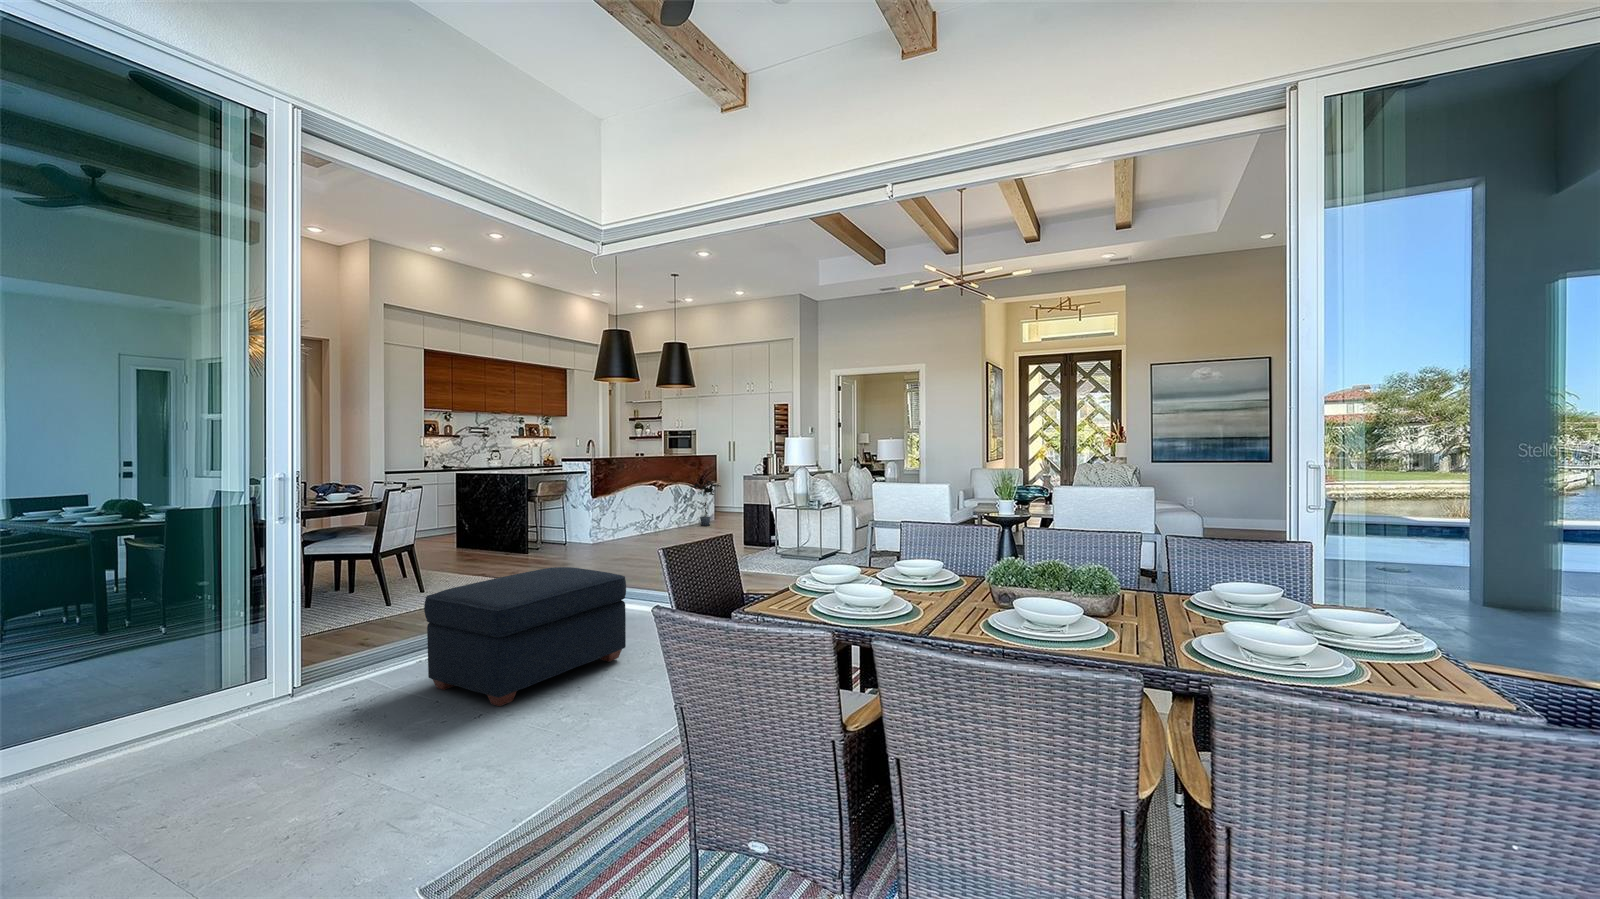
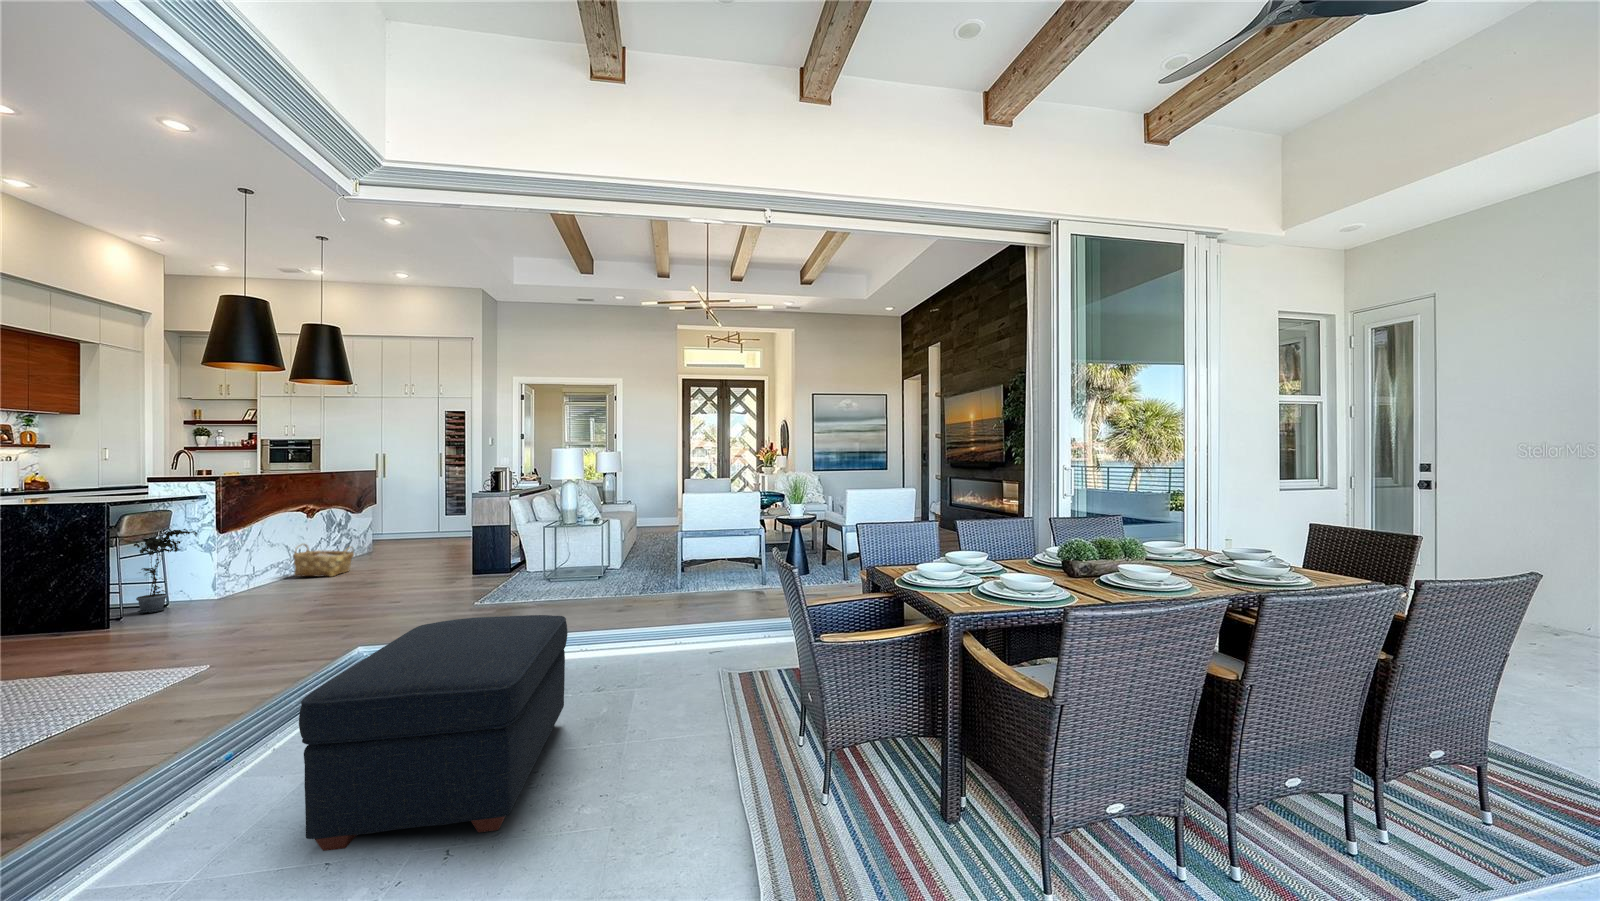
potted plant: present [694,480,721,526] -> present [134,527,197,613]
woven basket: none [645,510,681,537] -> present [293,544,354,577]

